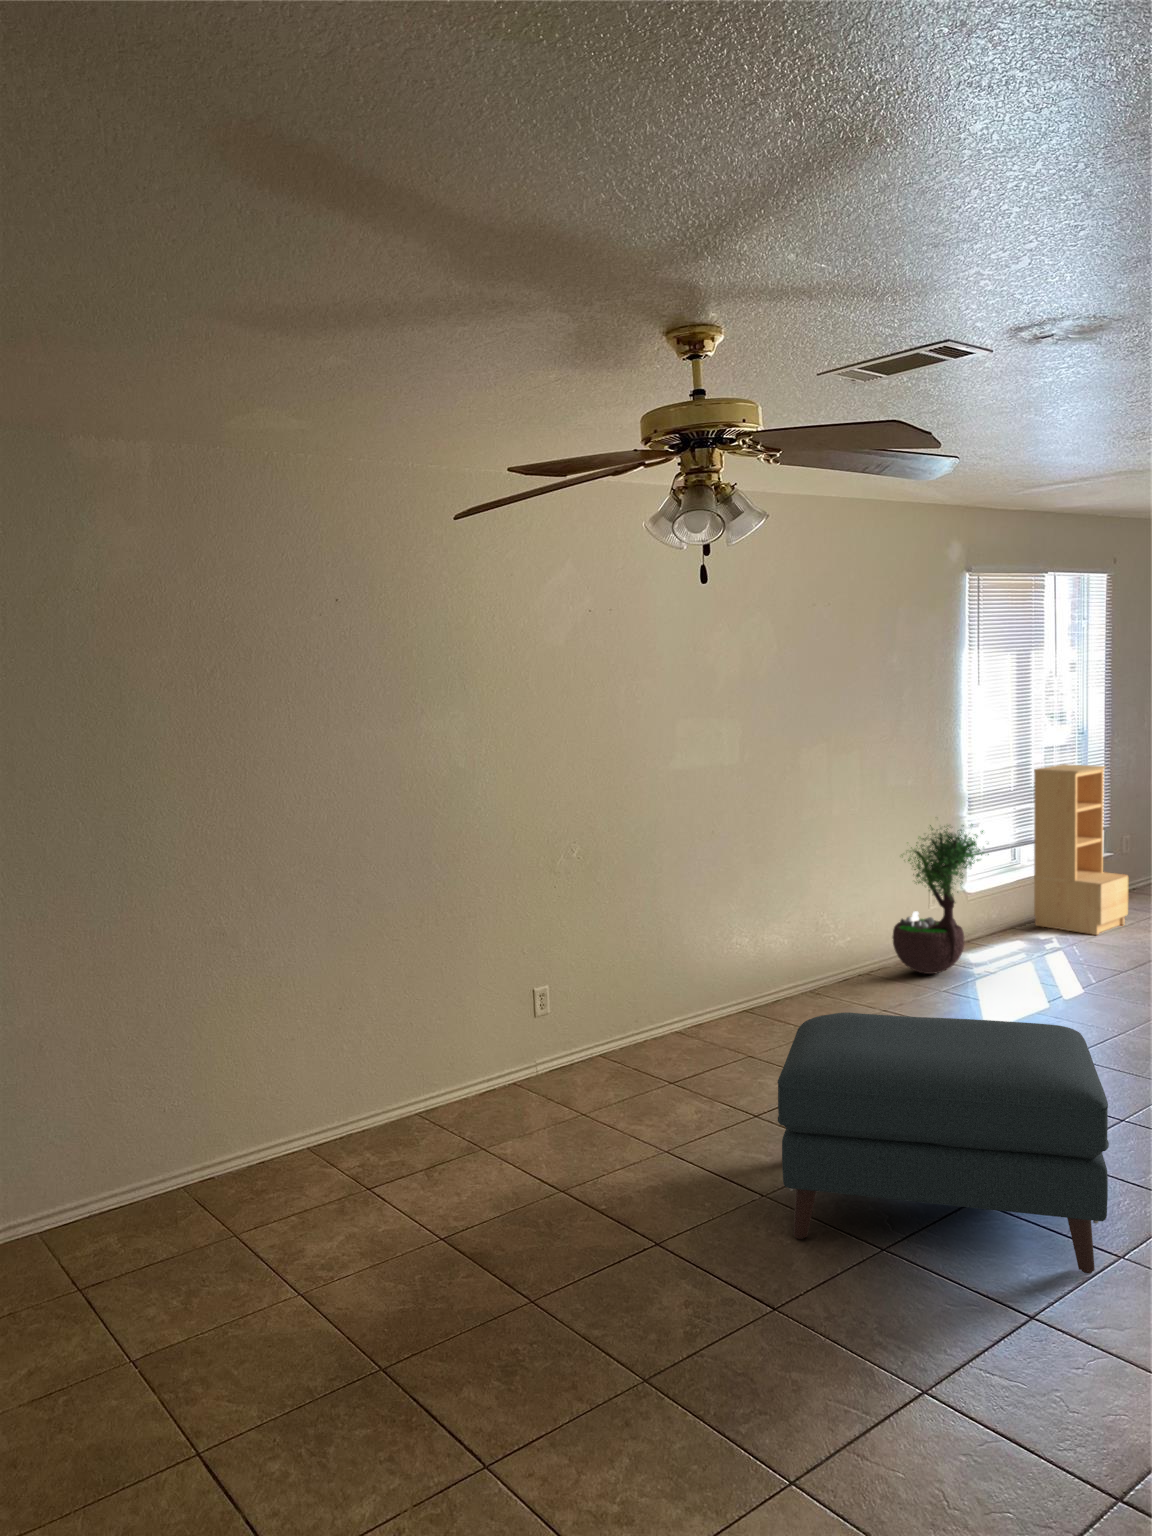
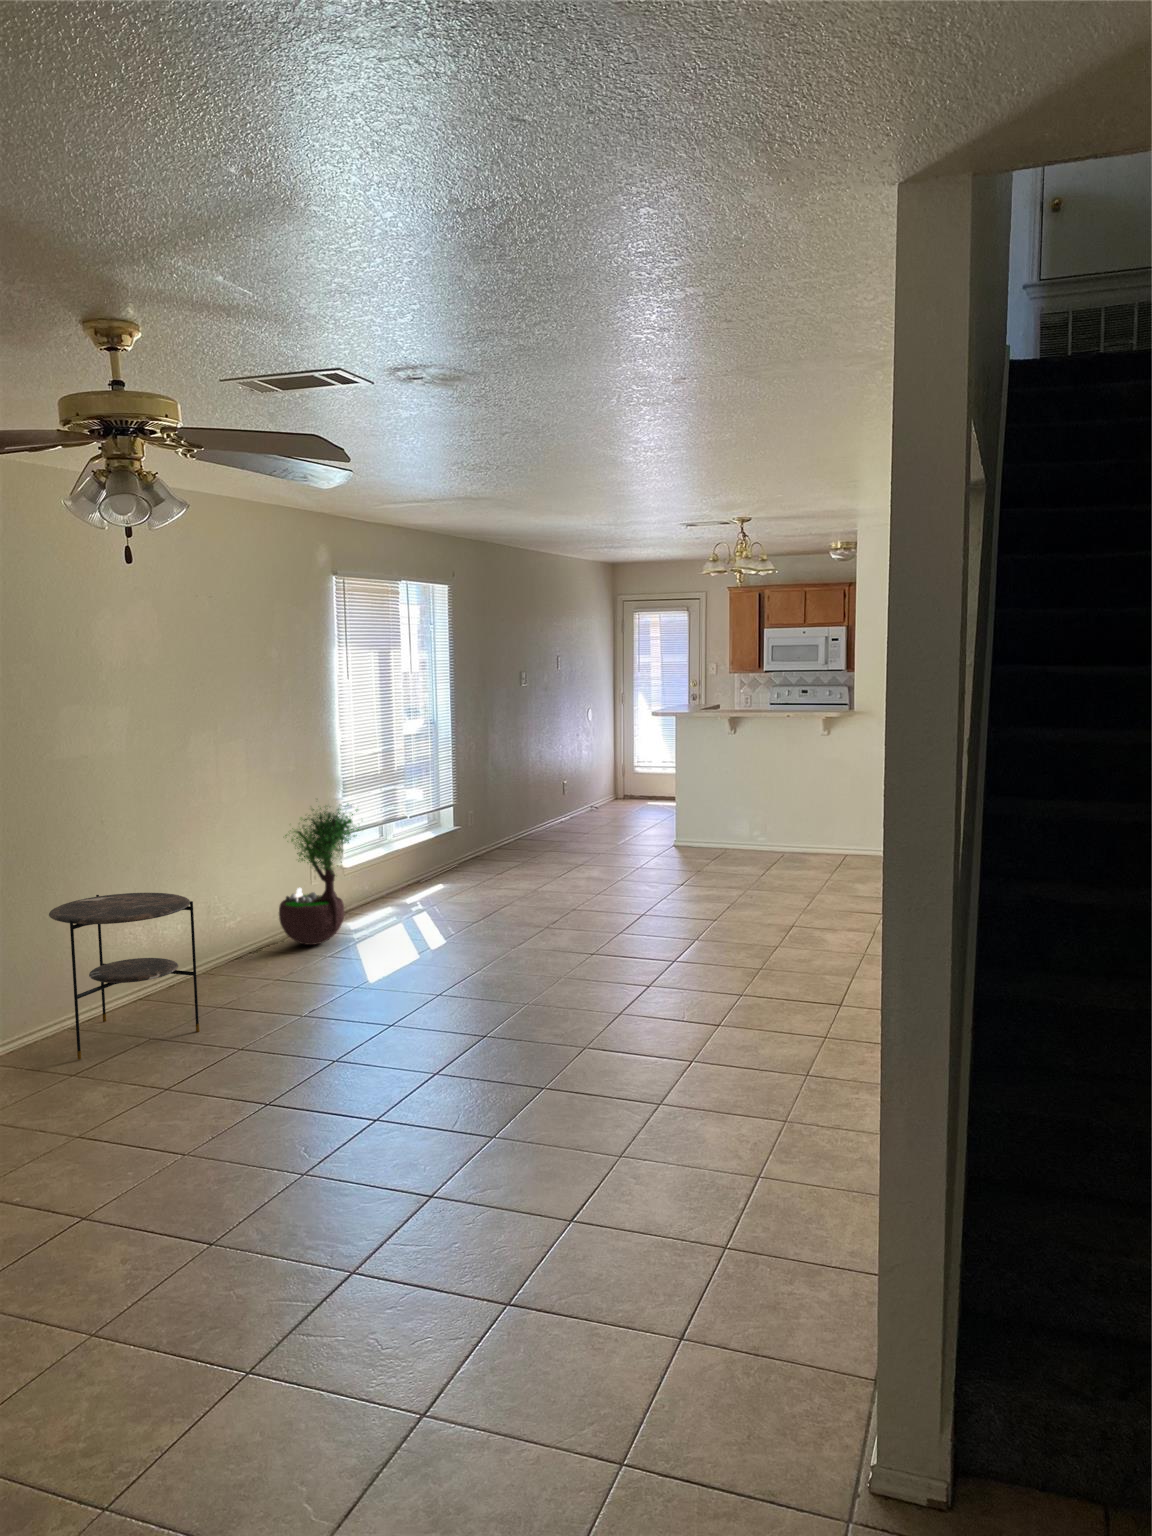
bookshelf: present [1034,764,1128,935] -> none [396,750,476,897]
side table: none [660,905,798,1067] -> present [49,893,199,1060]
ottoman: present [777,1012,1109,1274] -> none [200,960,483,1184]

